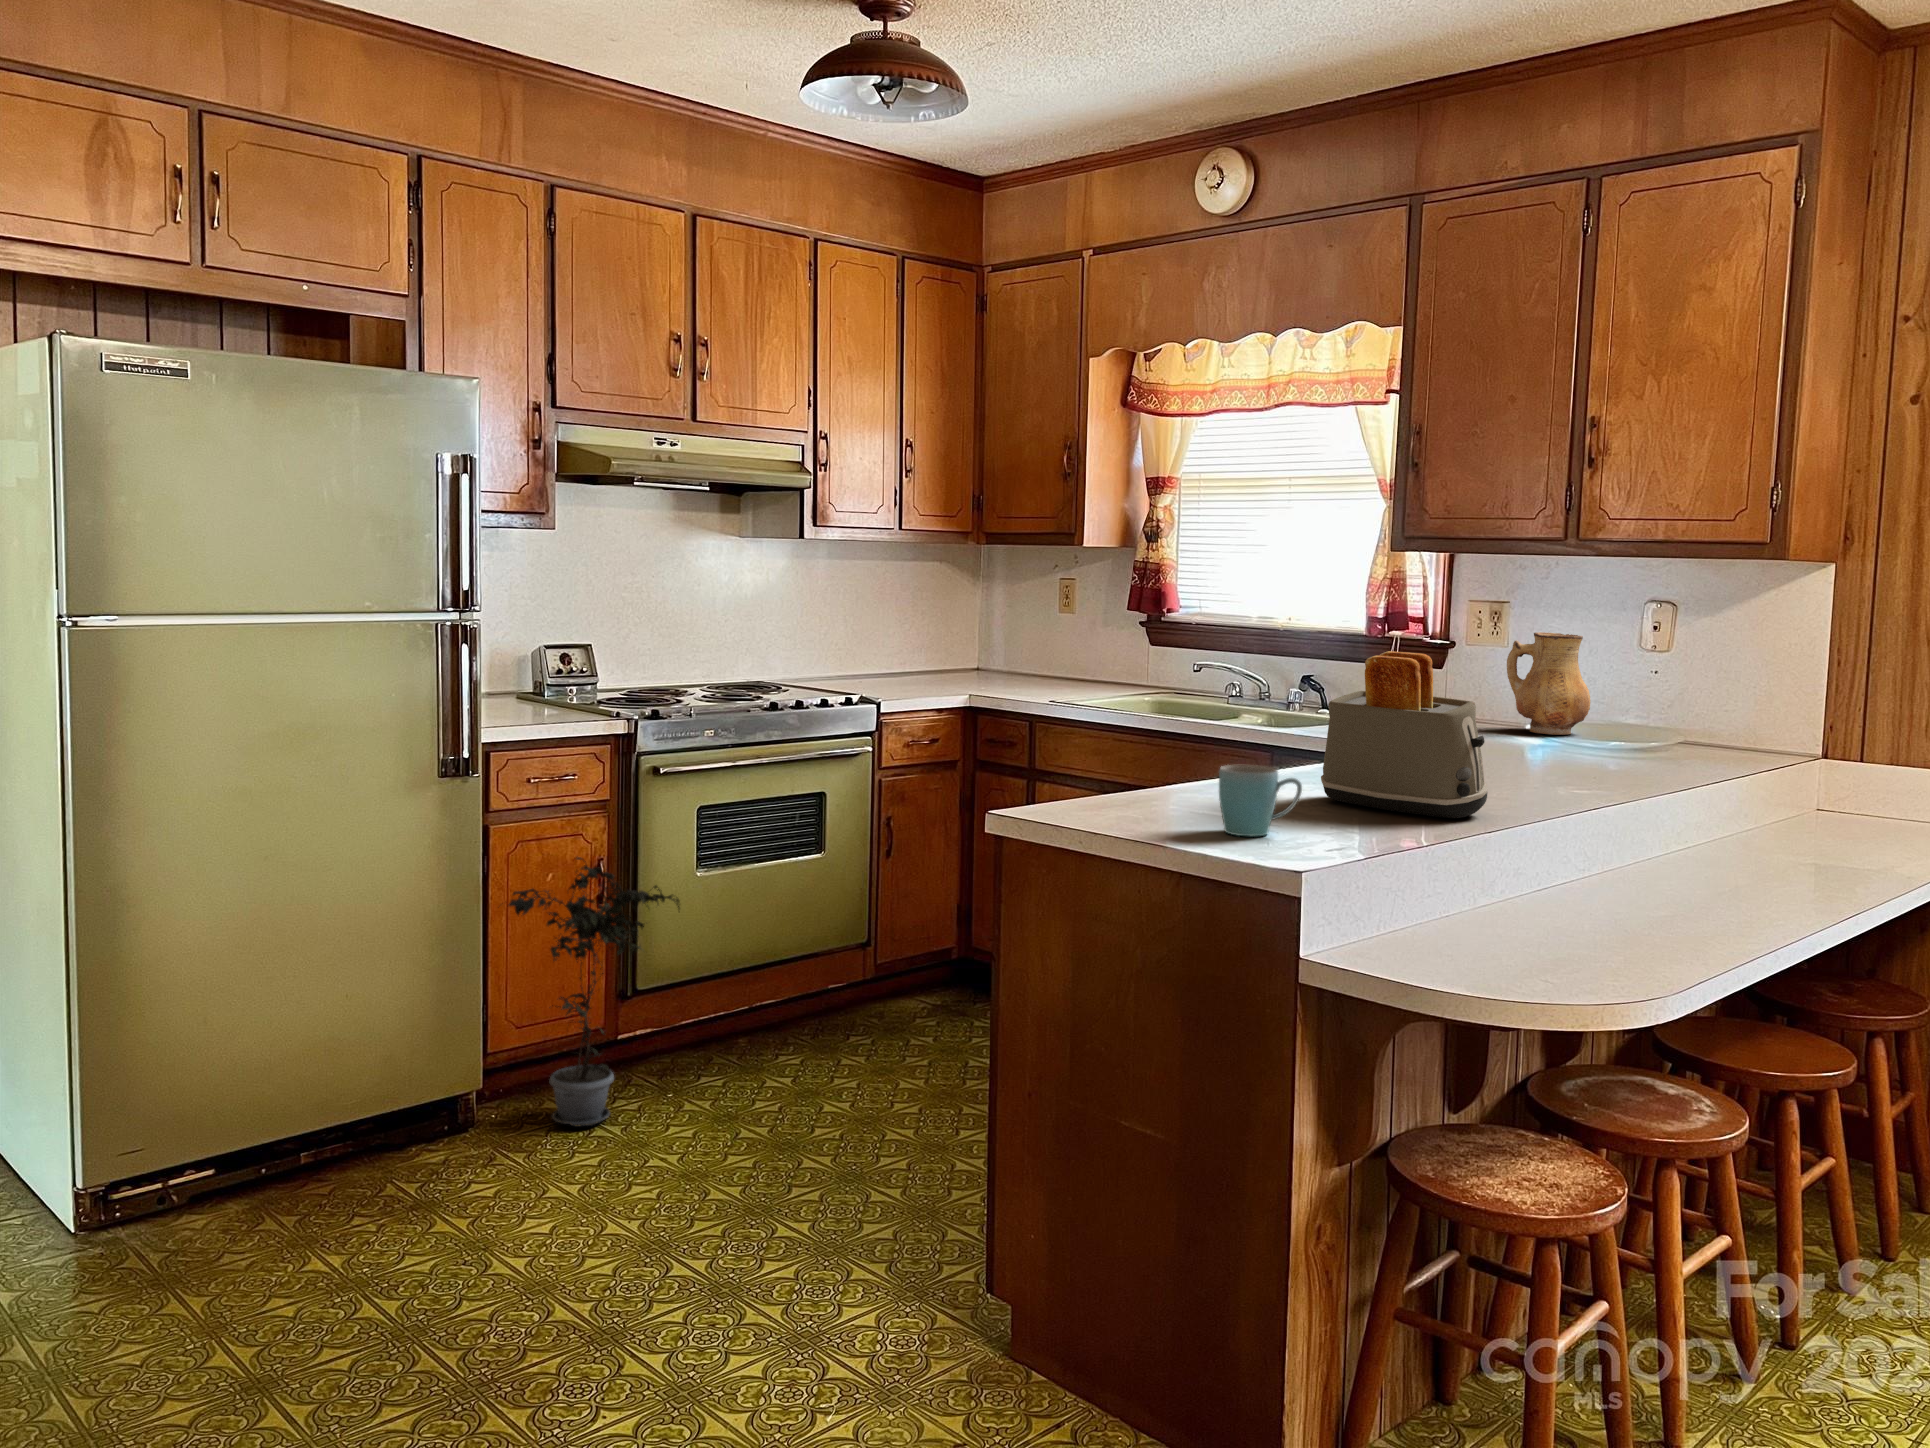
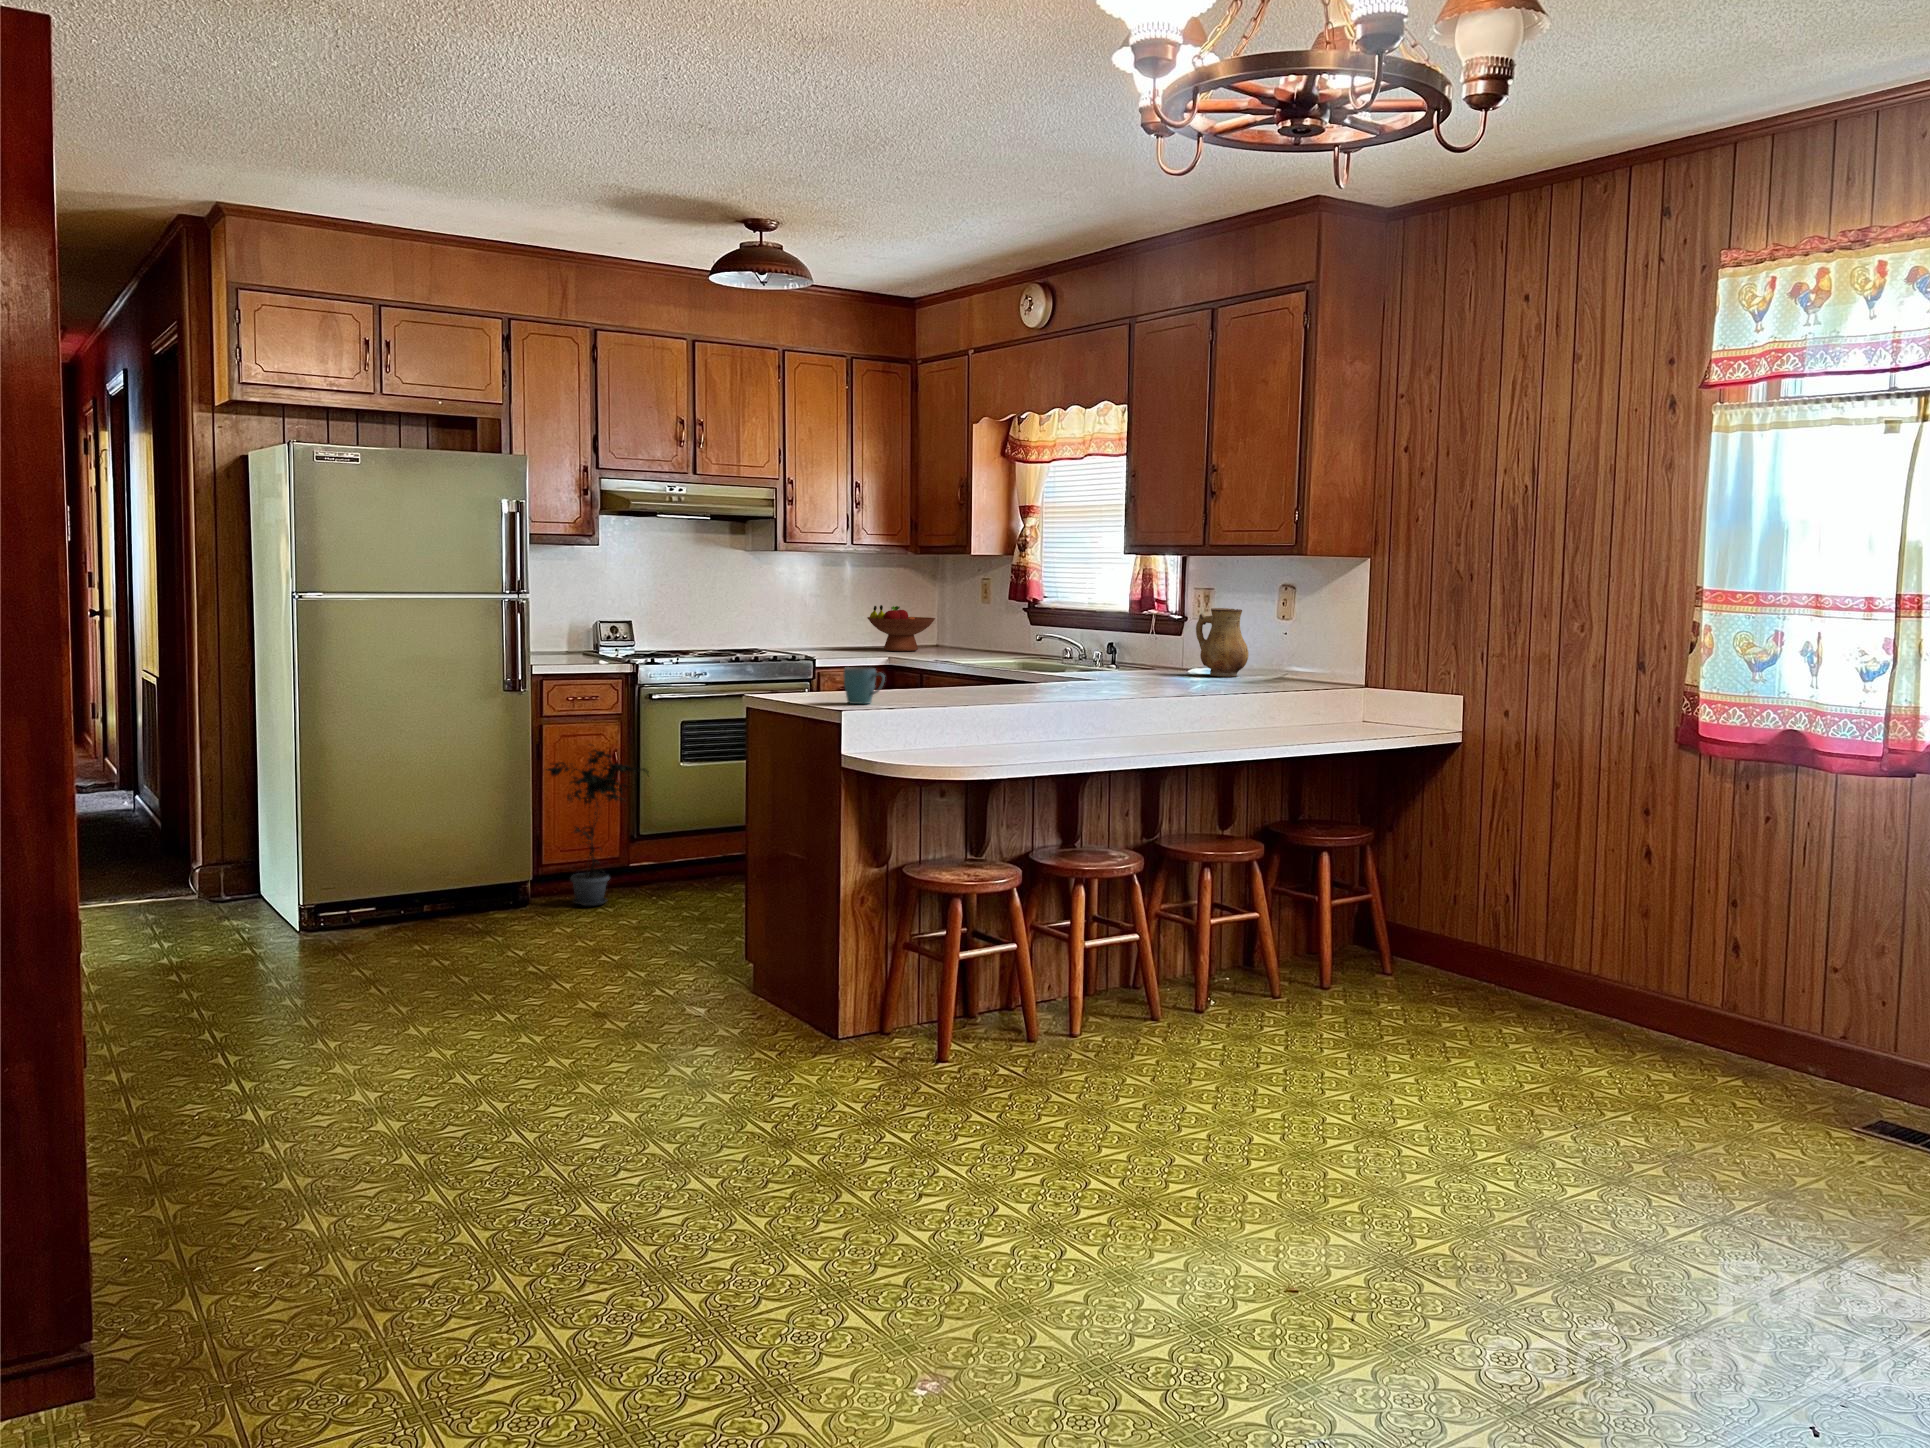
fruit bowl: none [914,617,1012,683] -> present [867,605,935,651]
toaster: present [1321,651,1488,818] -> none [943,608,1024,701]

